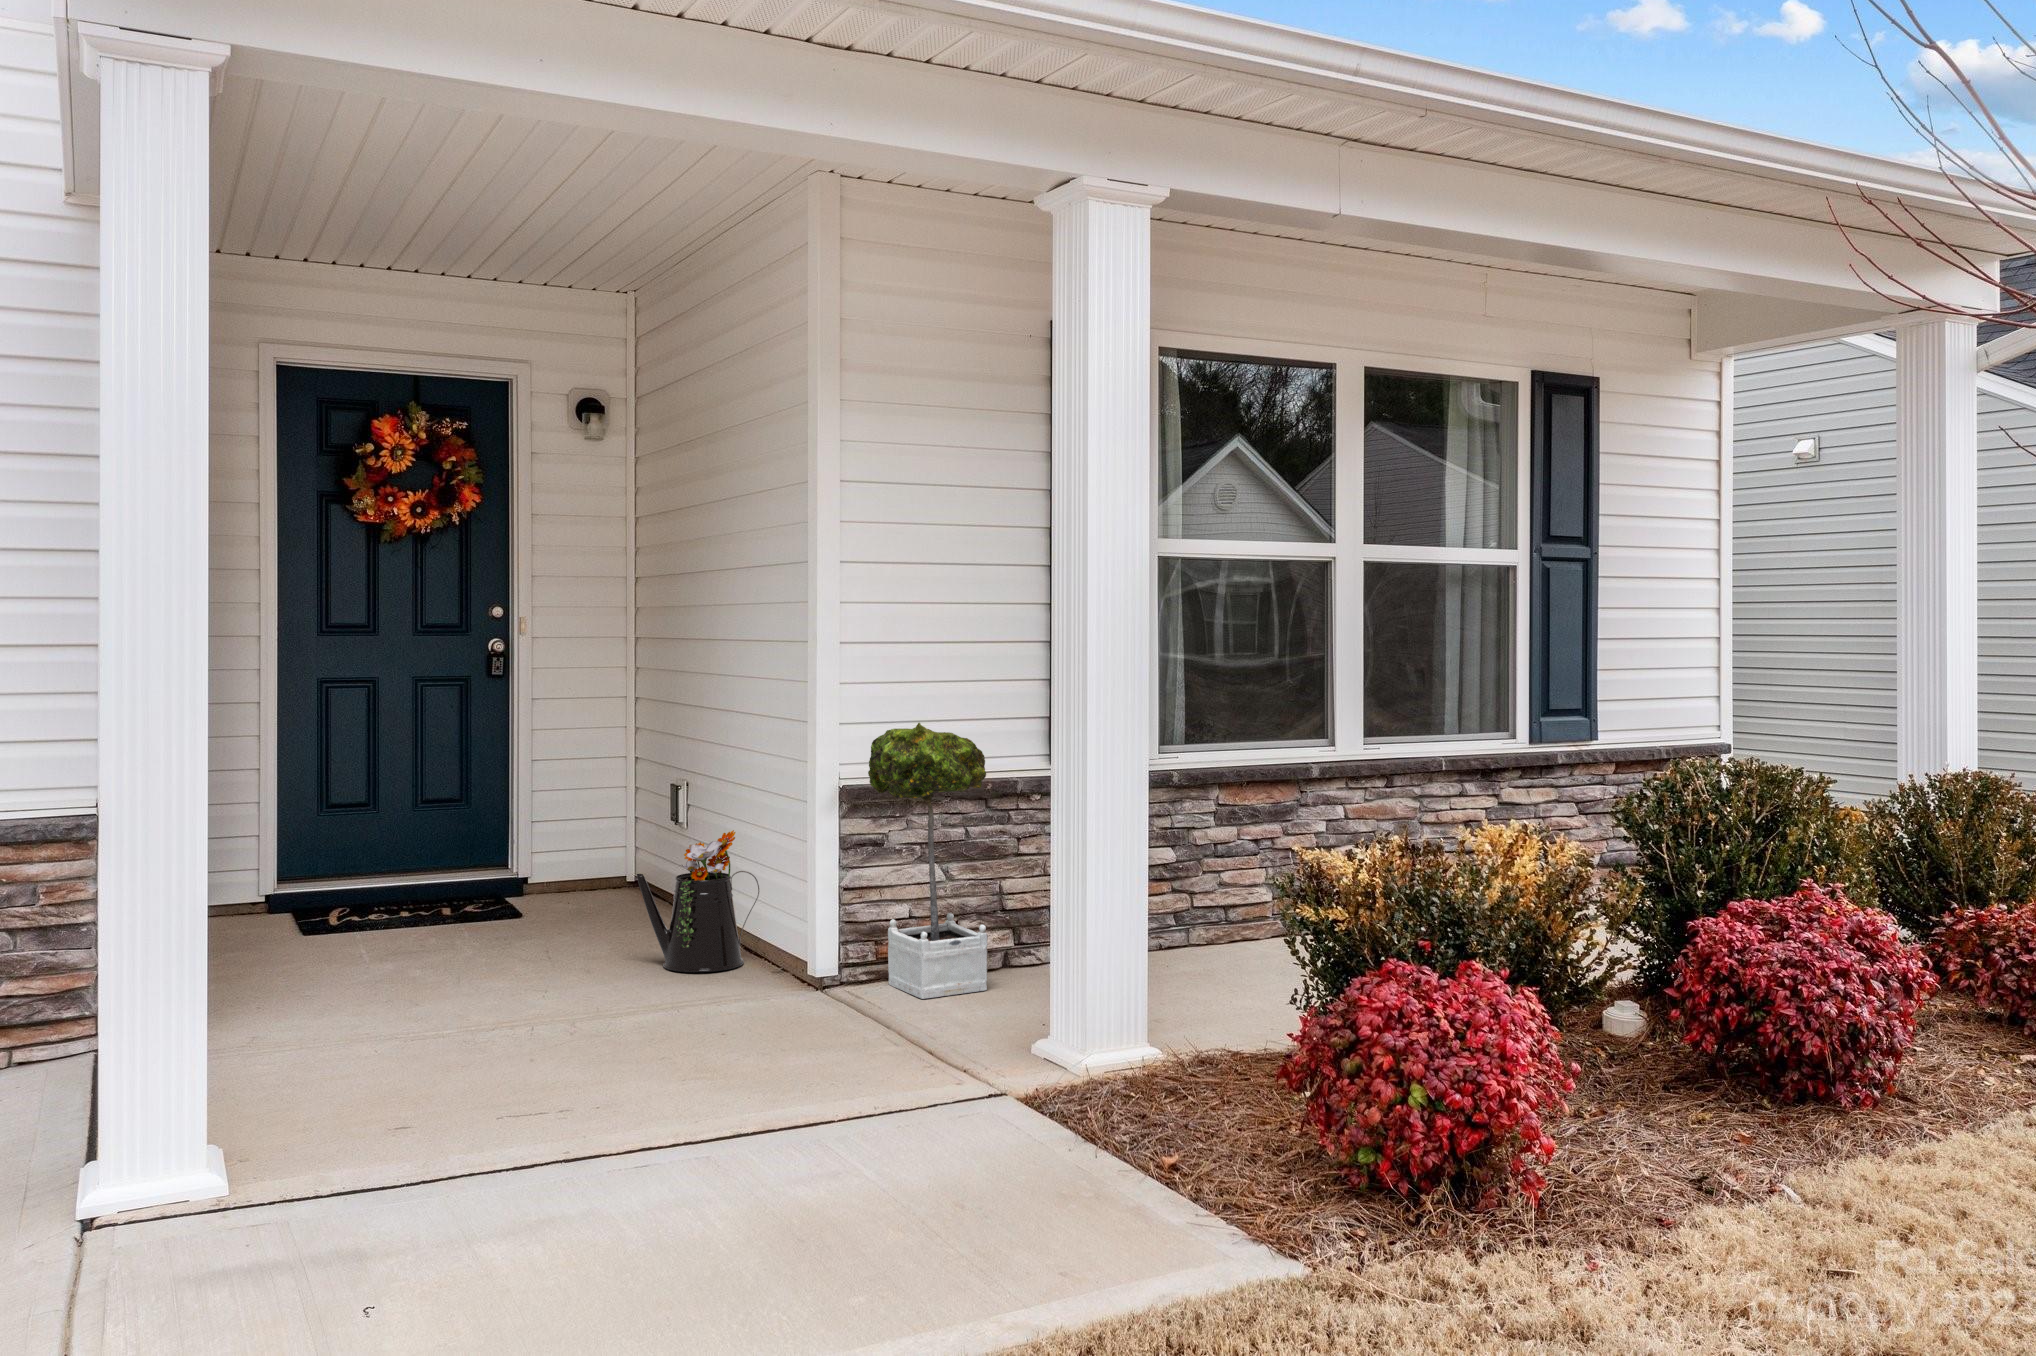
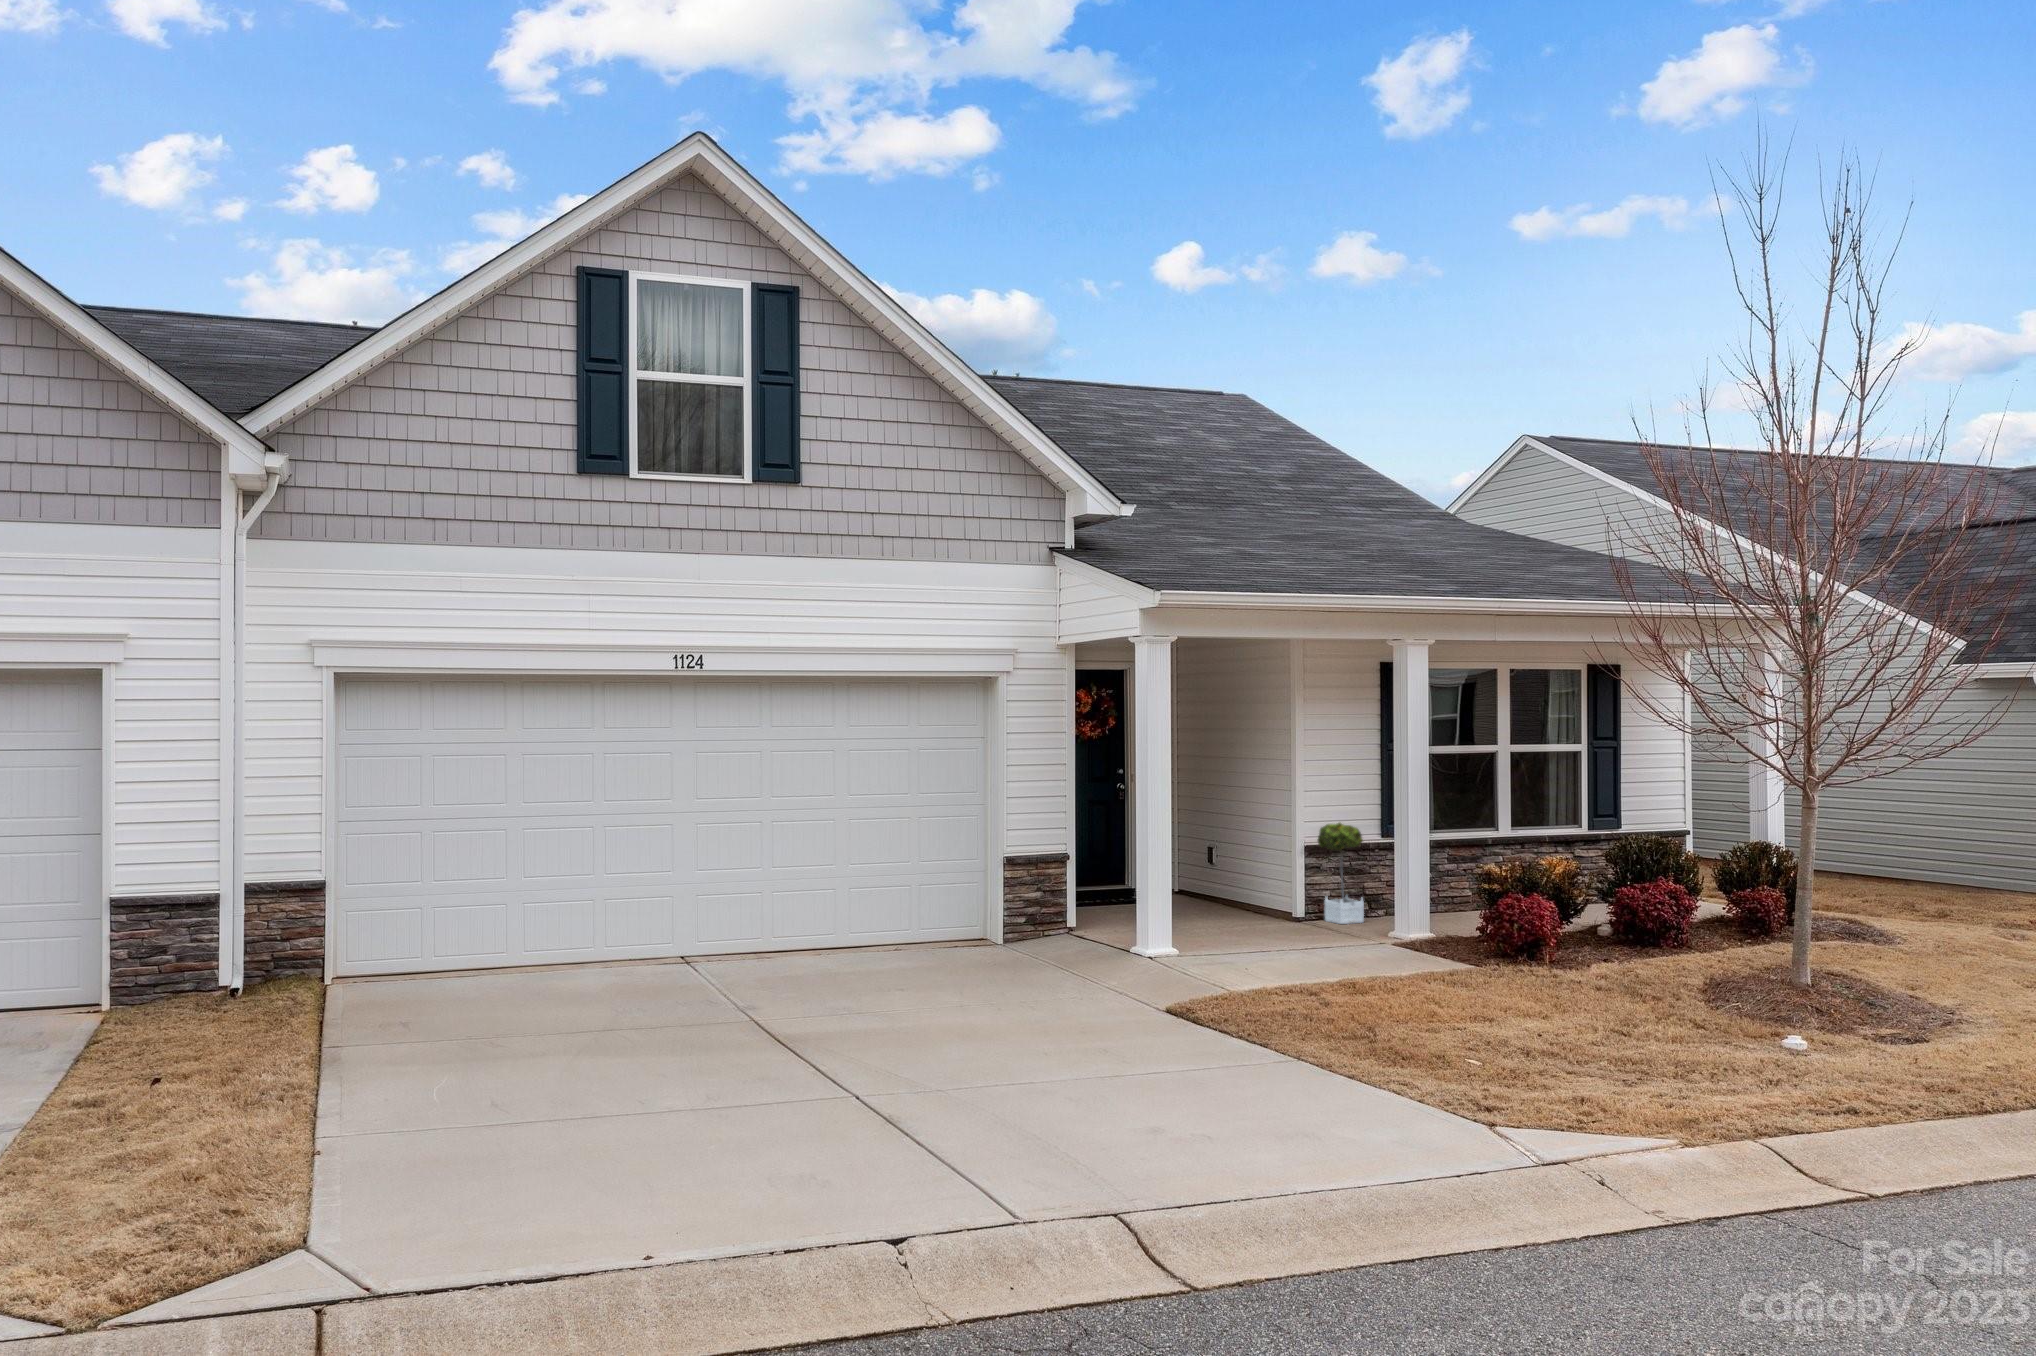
watering can: present [637,830,759,972] -> none [1221,862,1268,917]

